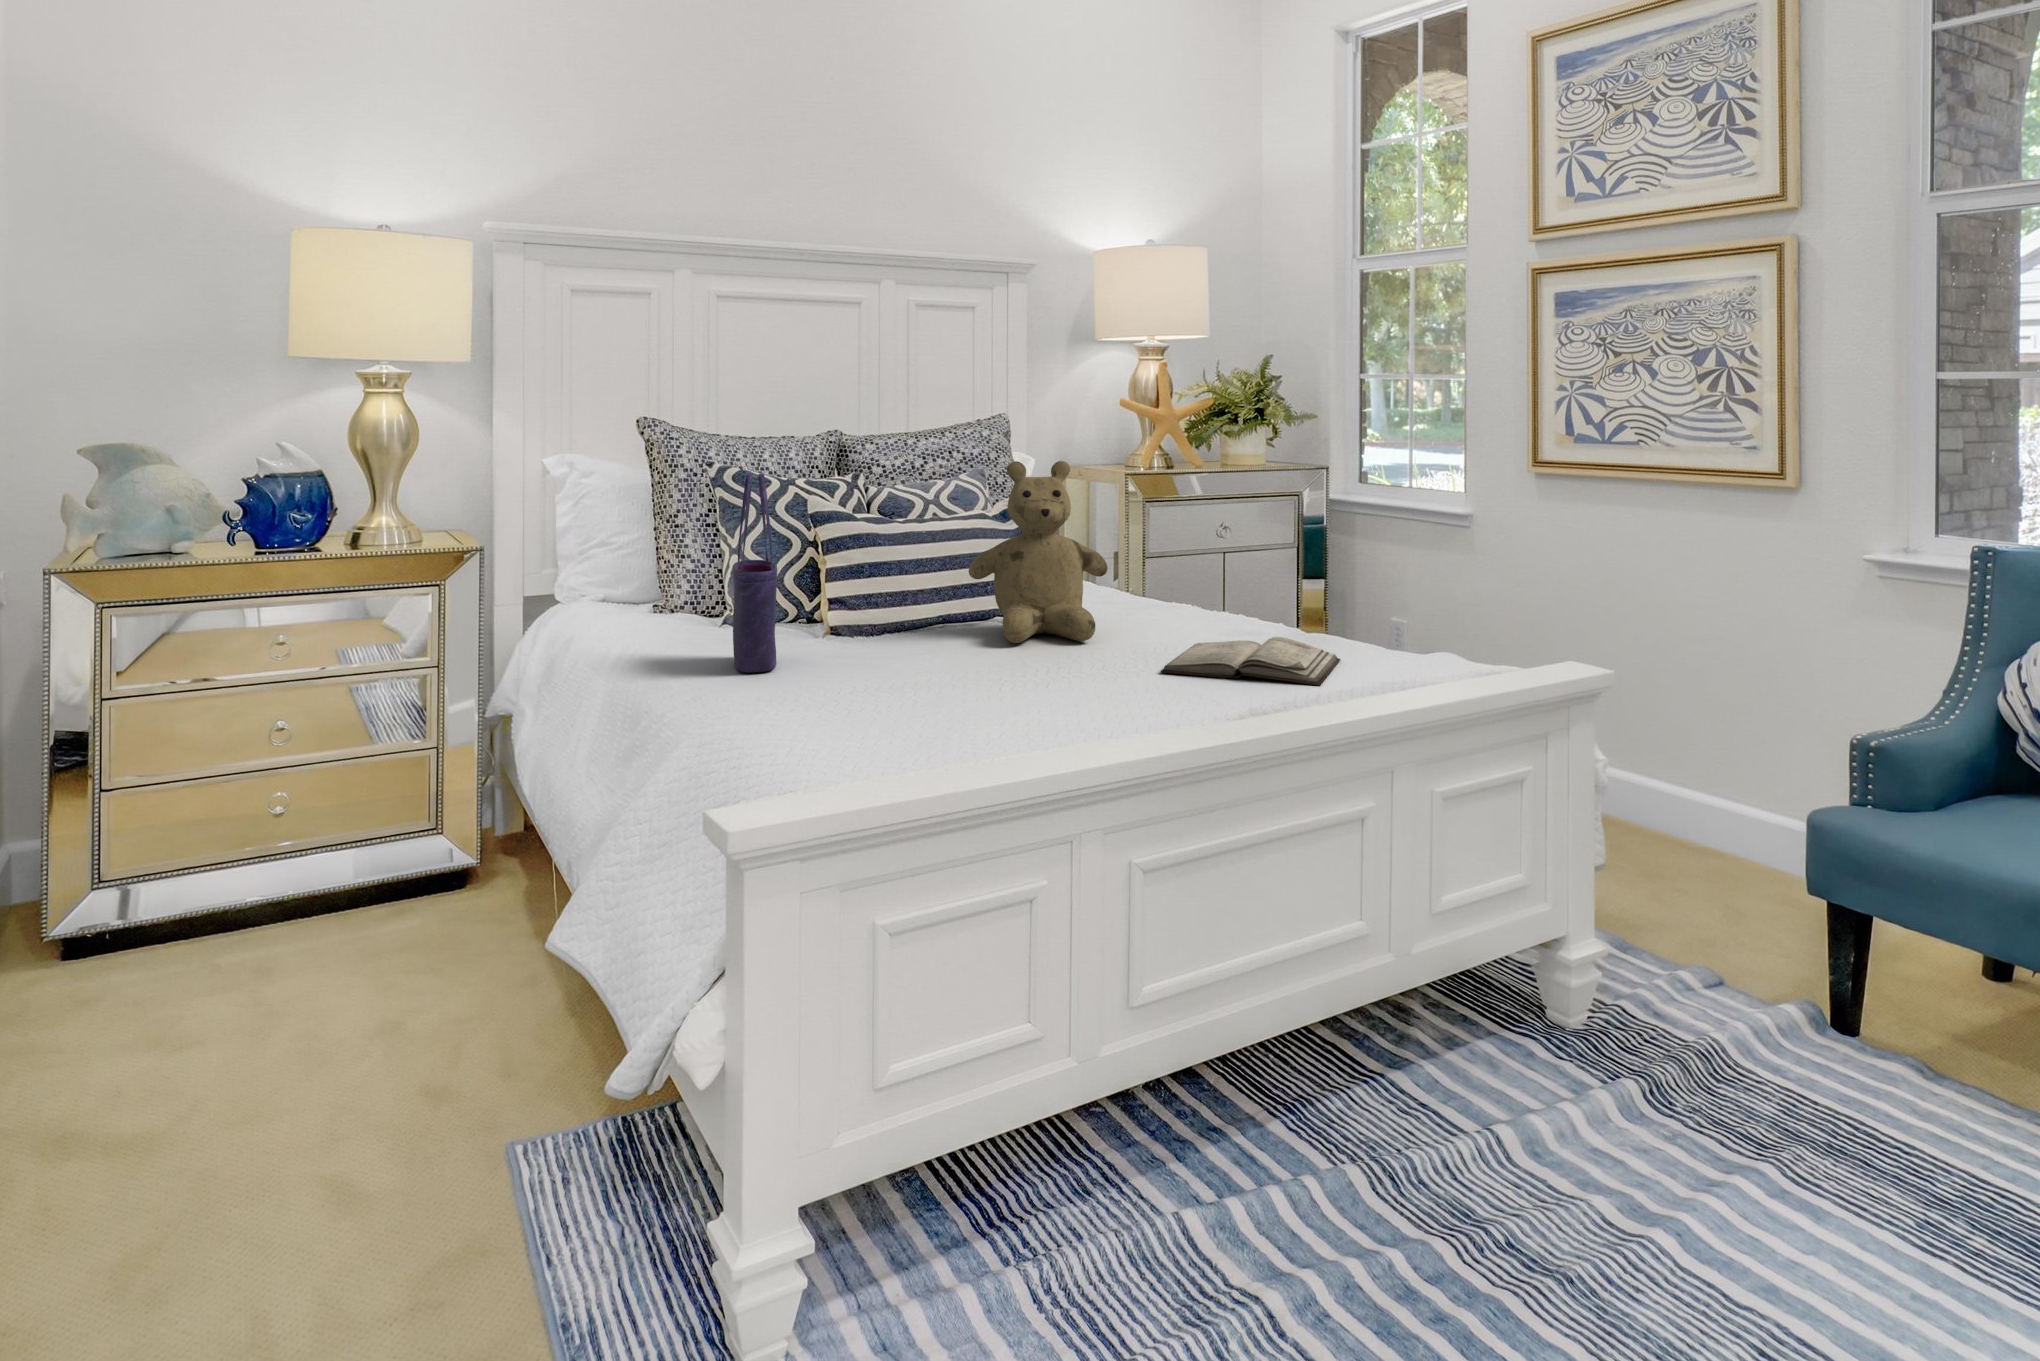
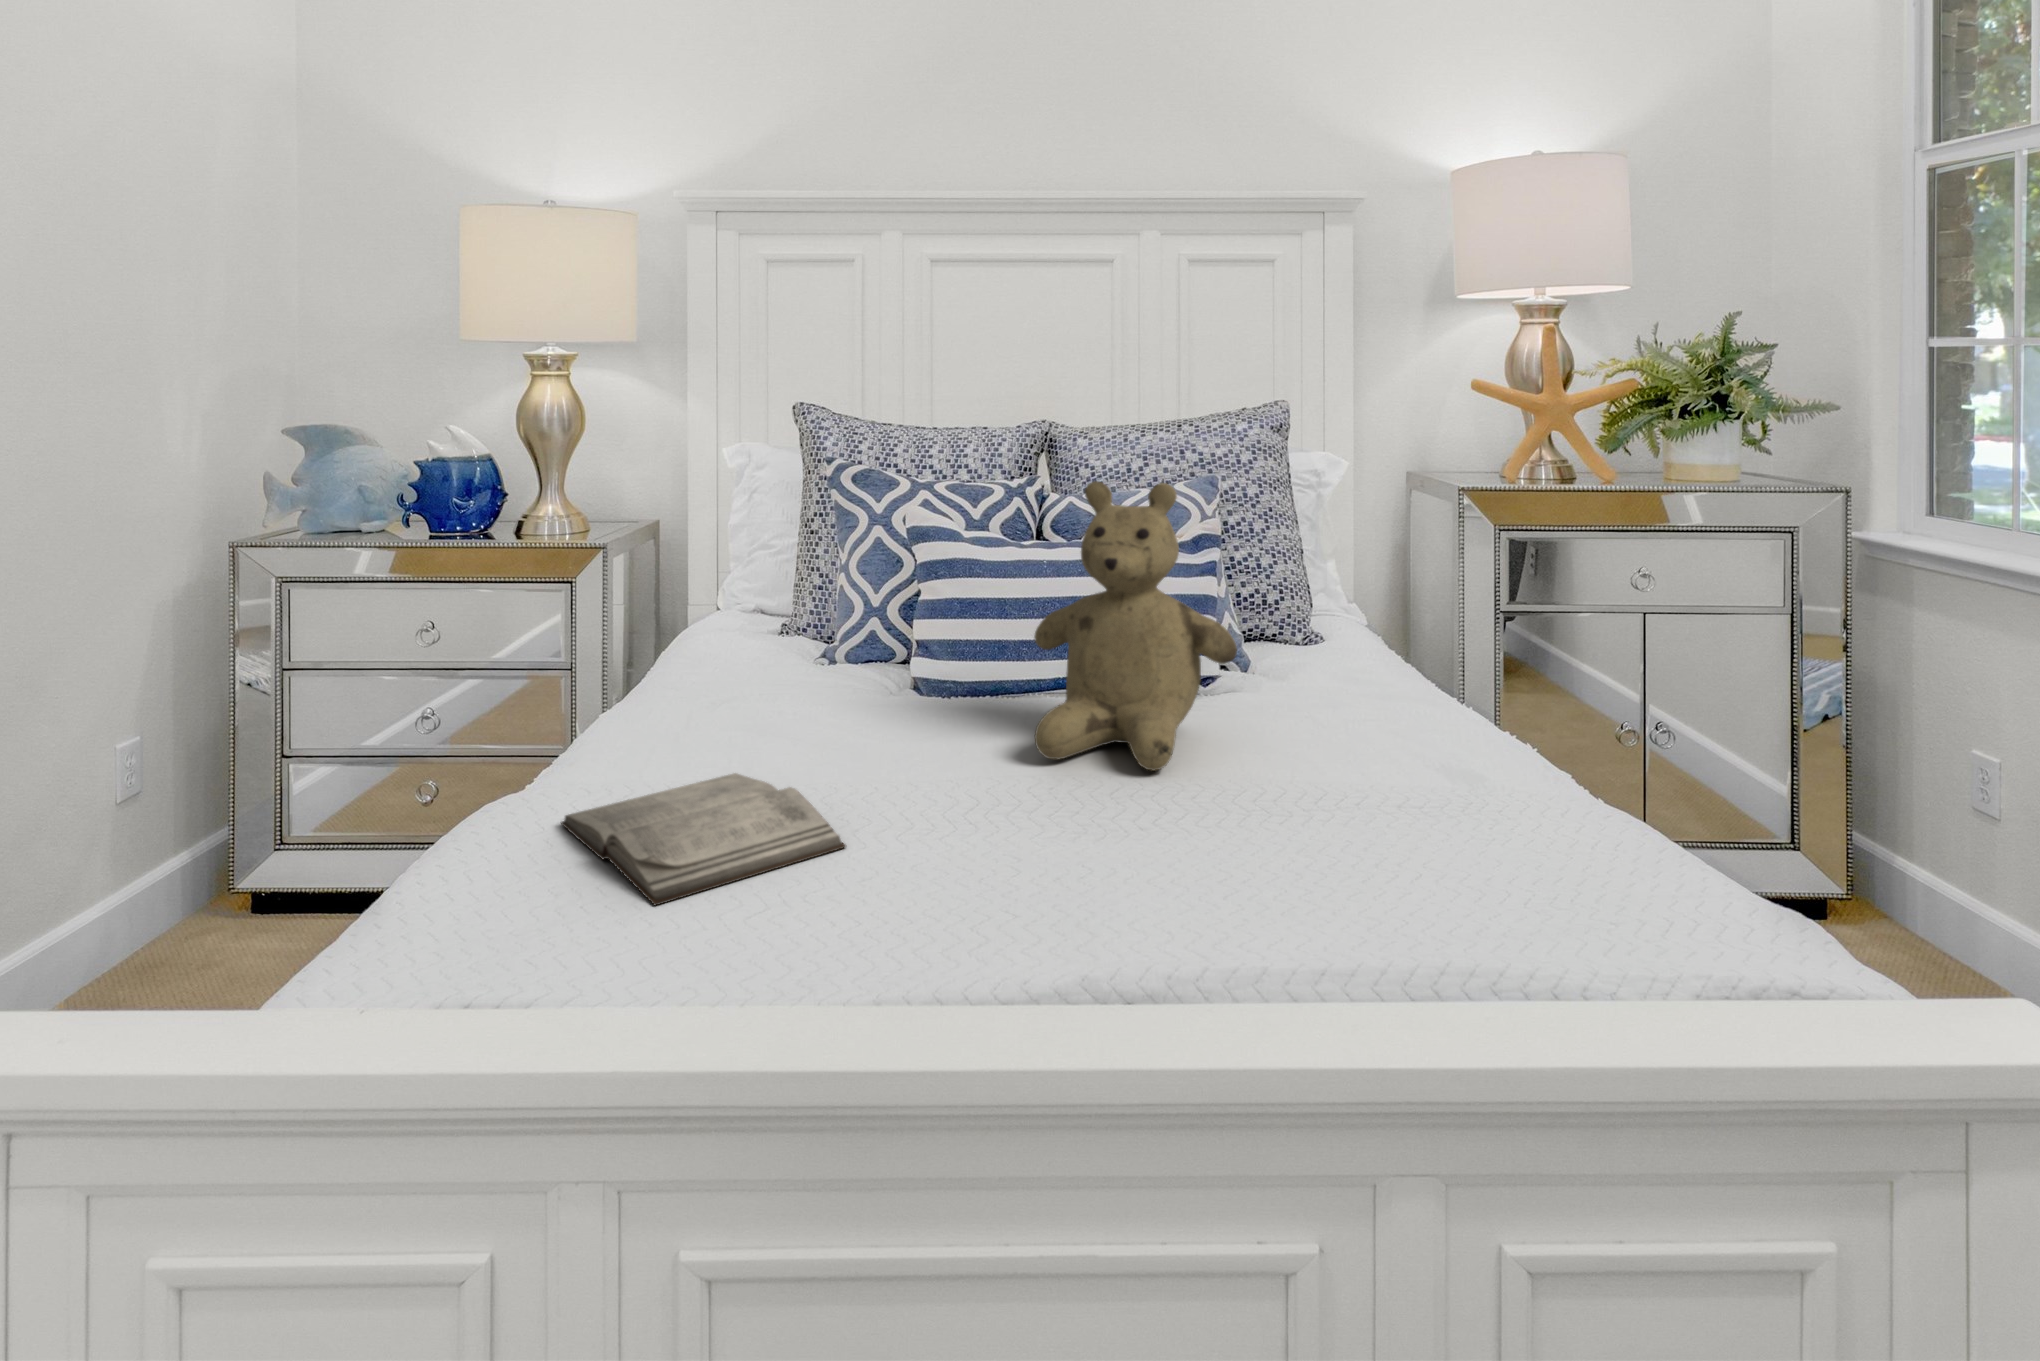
tote bag: present [733,473,777,672] -> none [645,493,732,764]
diary: present [1161,637,1341,686] -> present [561,773,846,905]

